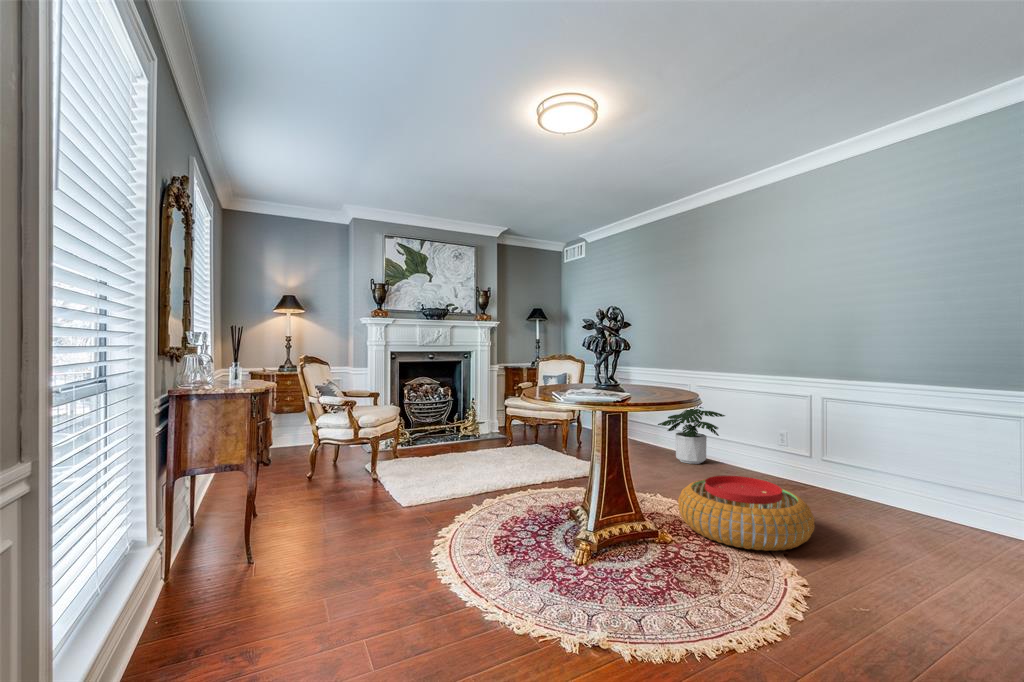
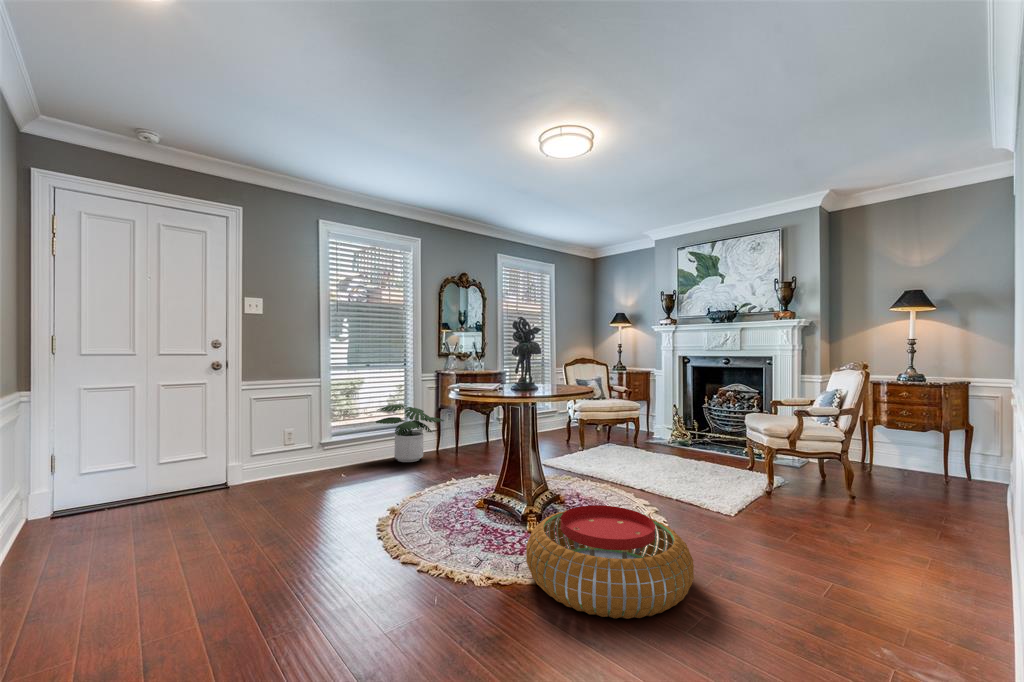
potted plant: present [658,406,725,464] -> present [376,405,444,462]

